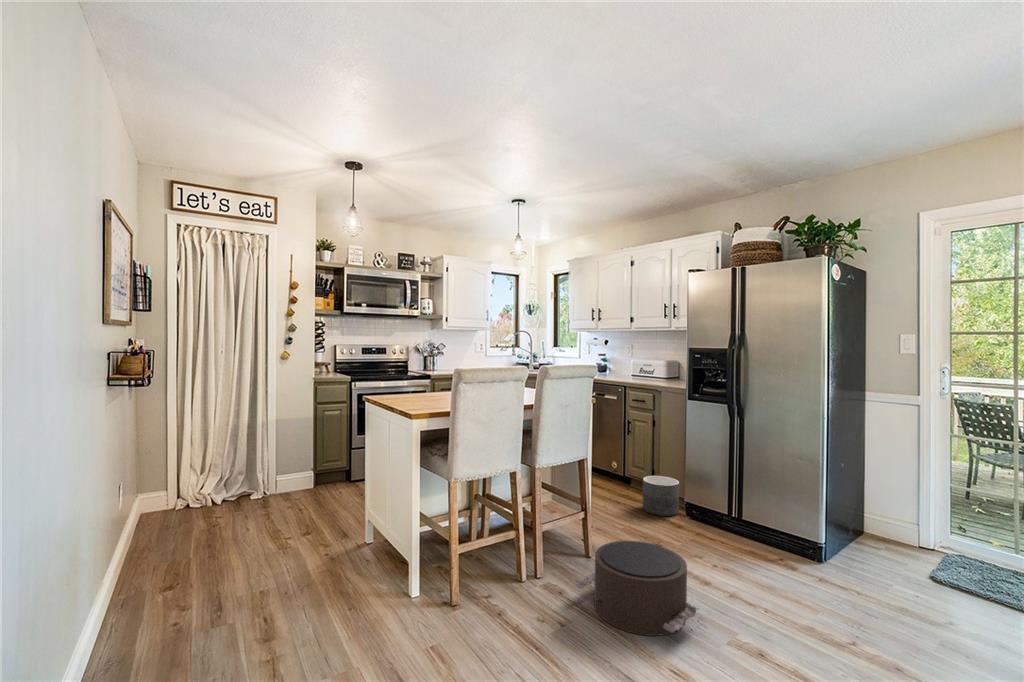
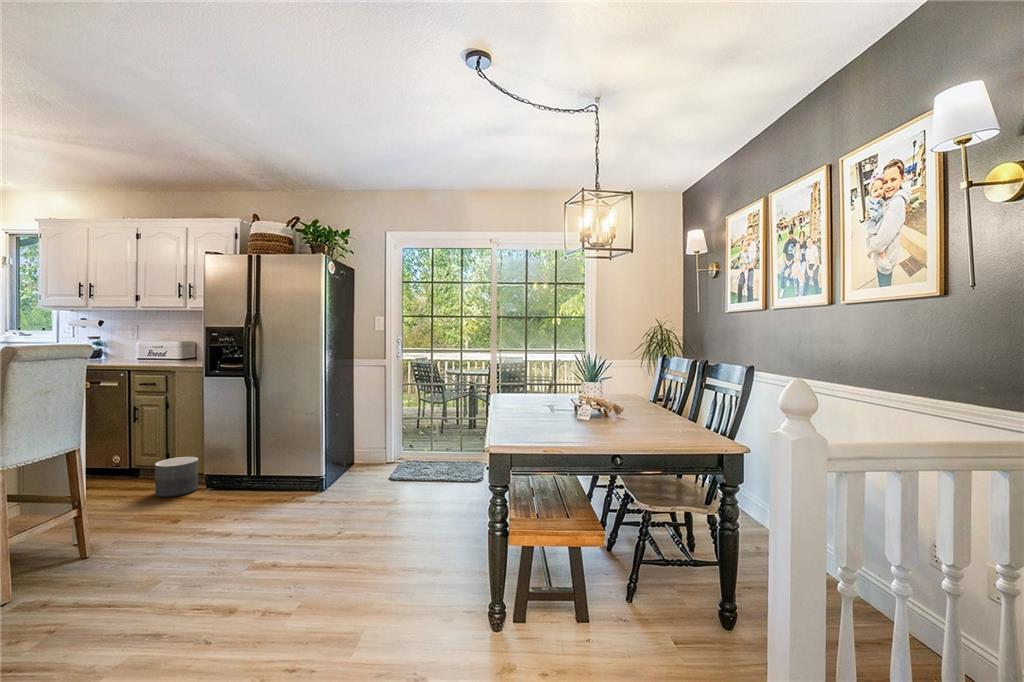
pouf: present [575,541,699,636] -> none [64,515,217,606]

